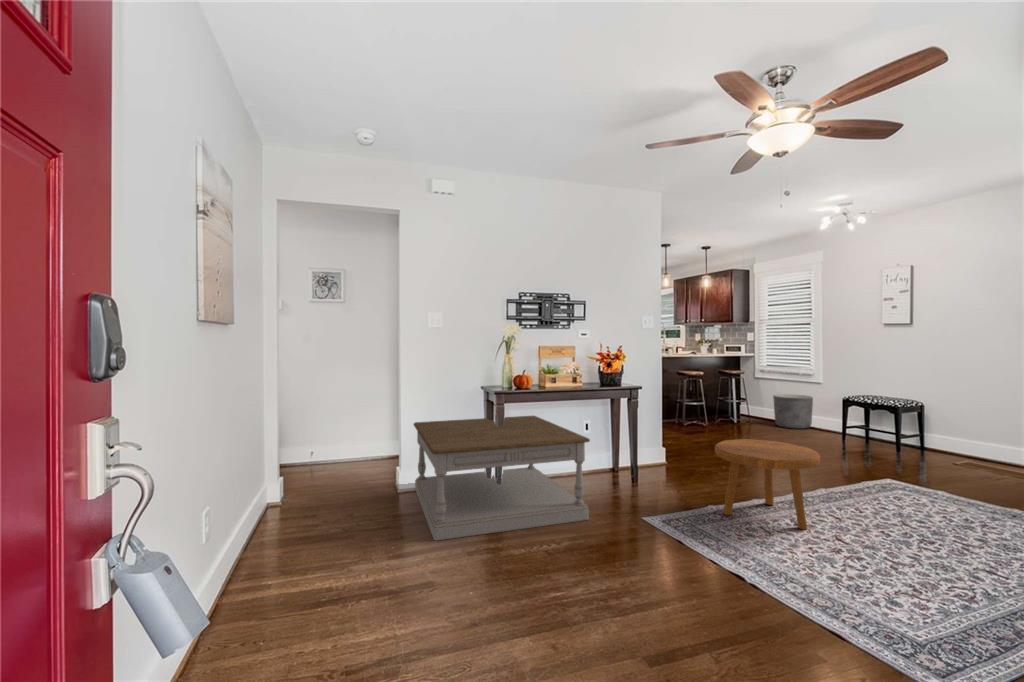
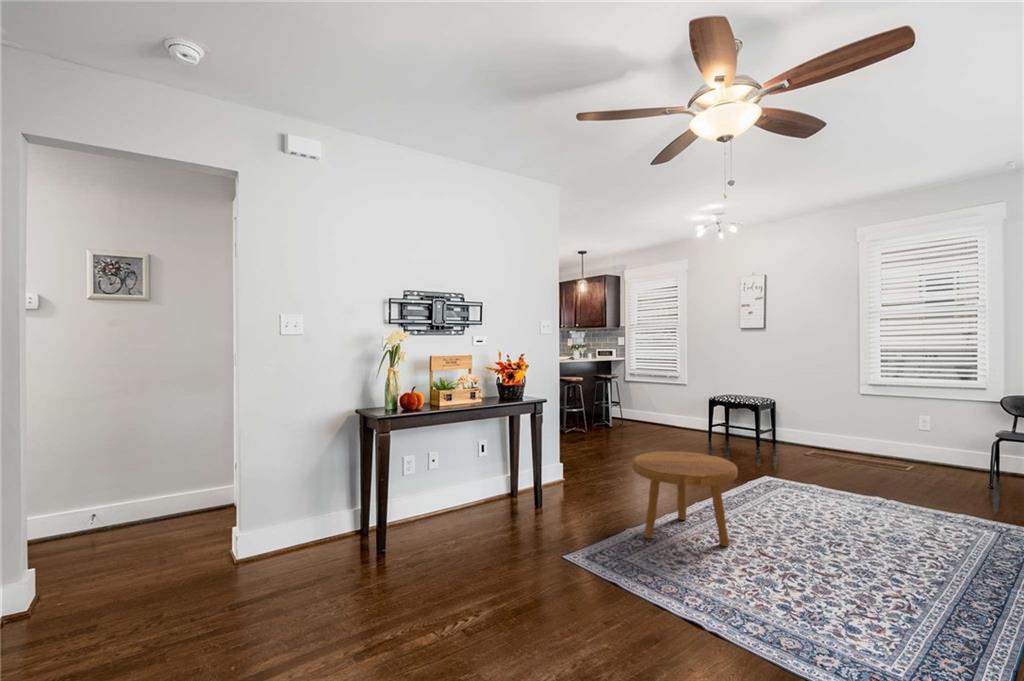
planter: present [773,394,813,429] -> none [646,396,681,429]
coffee table: present [414,416,590,541] -> none [262,440,505,638]

